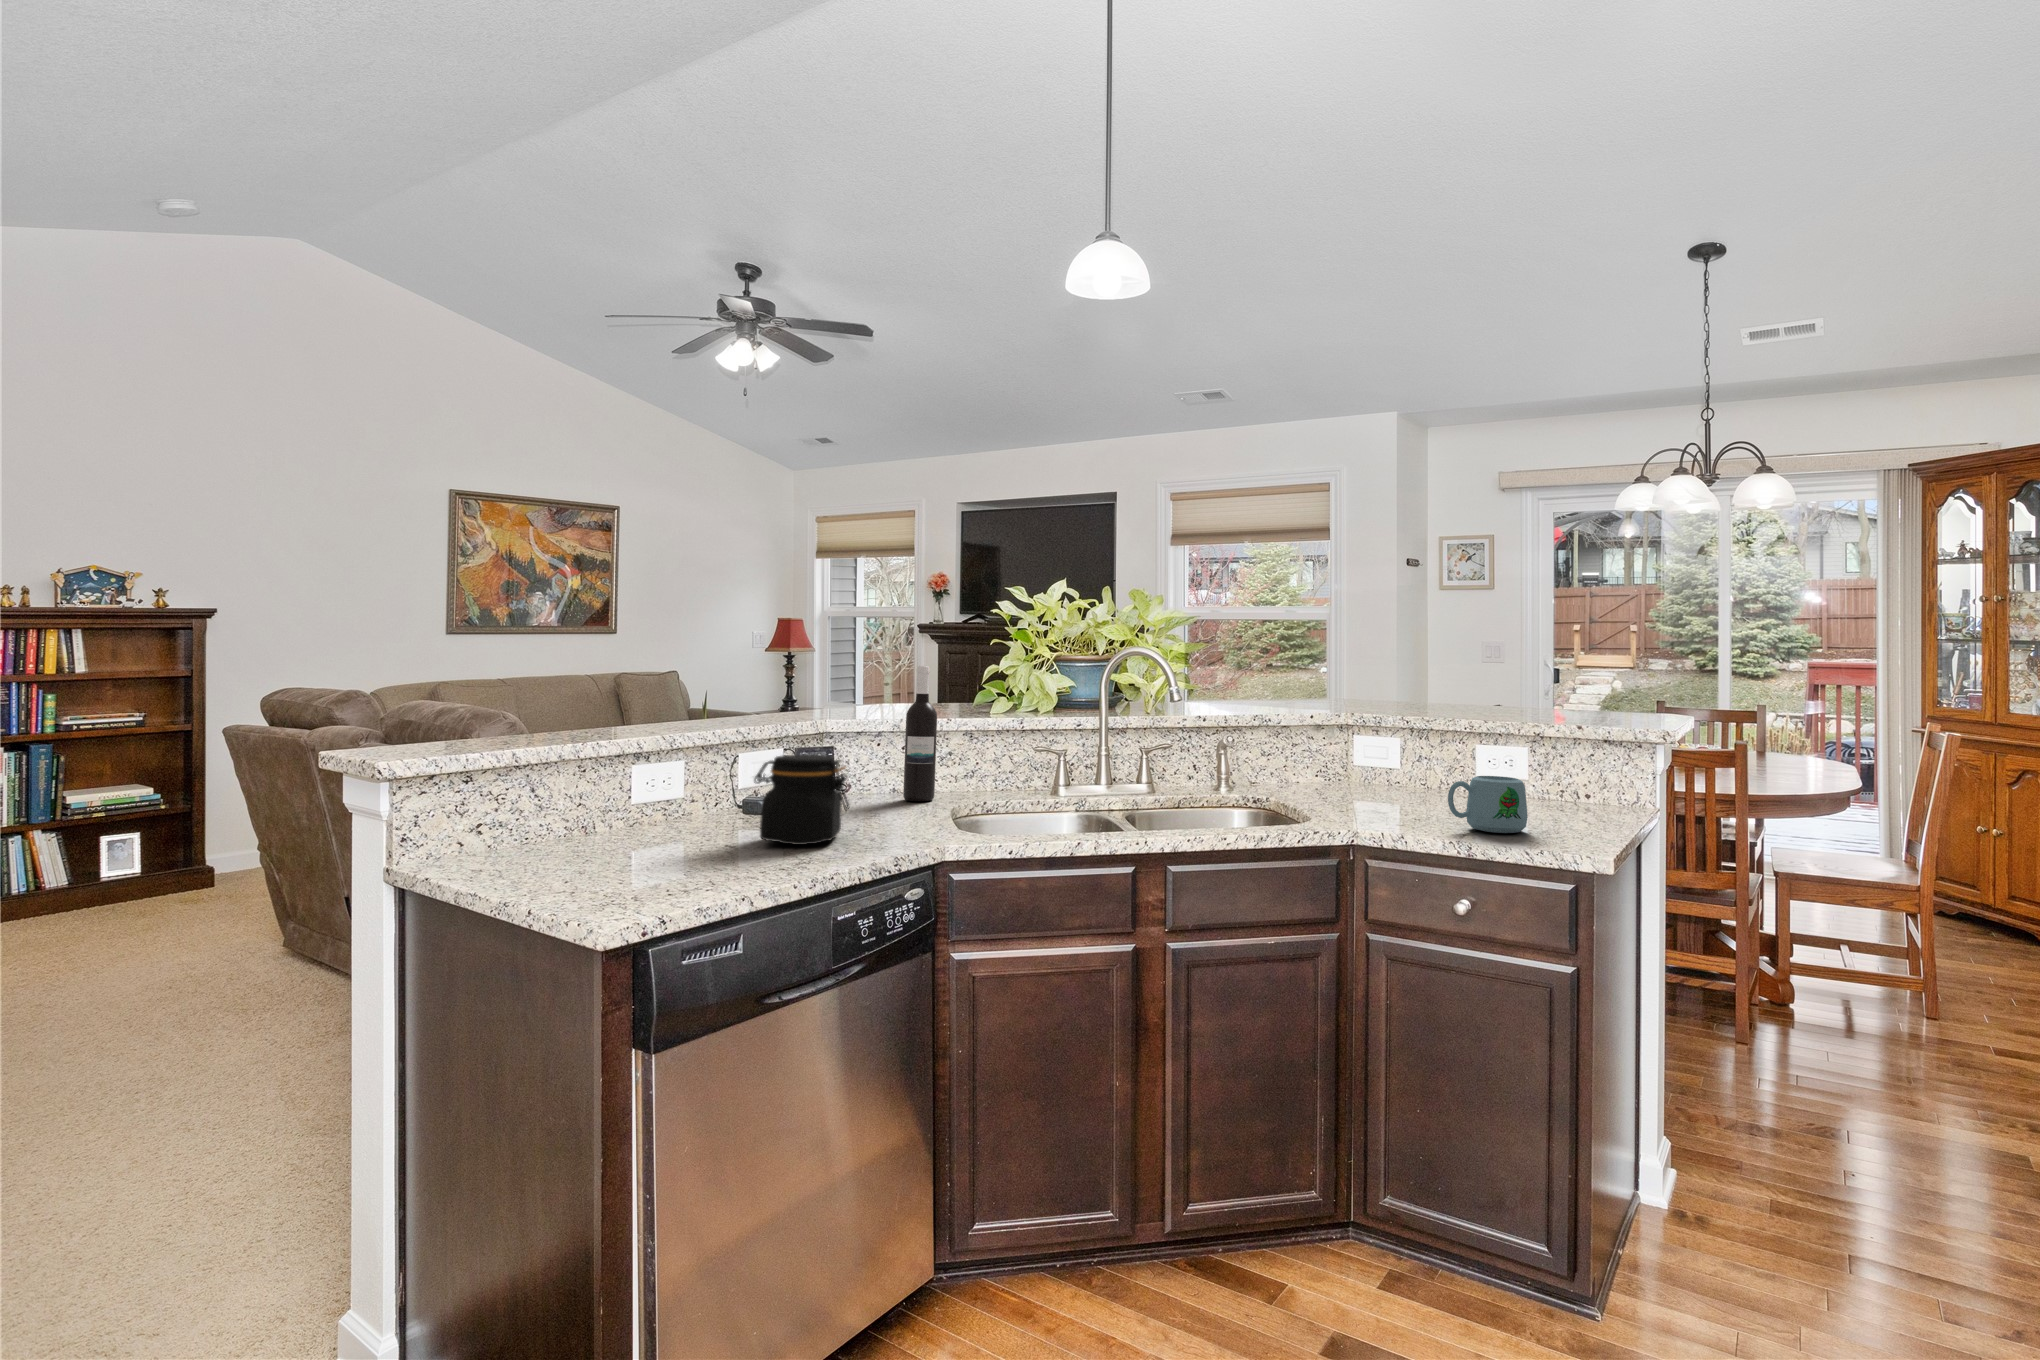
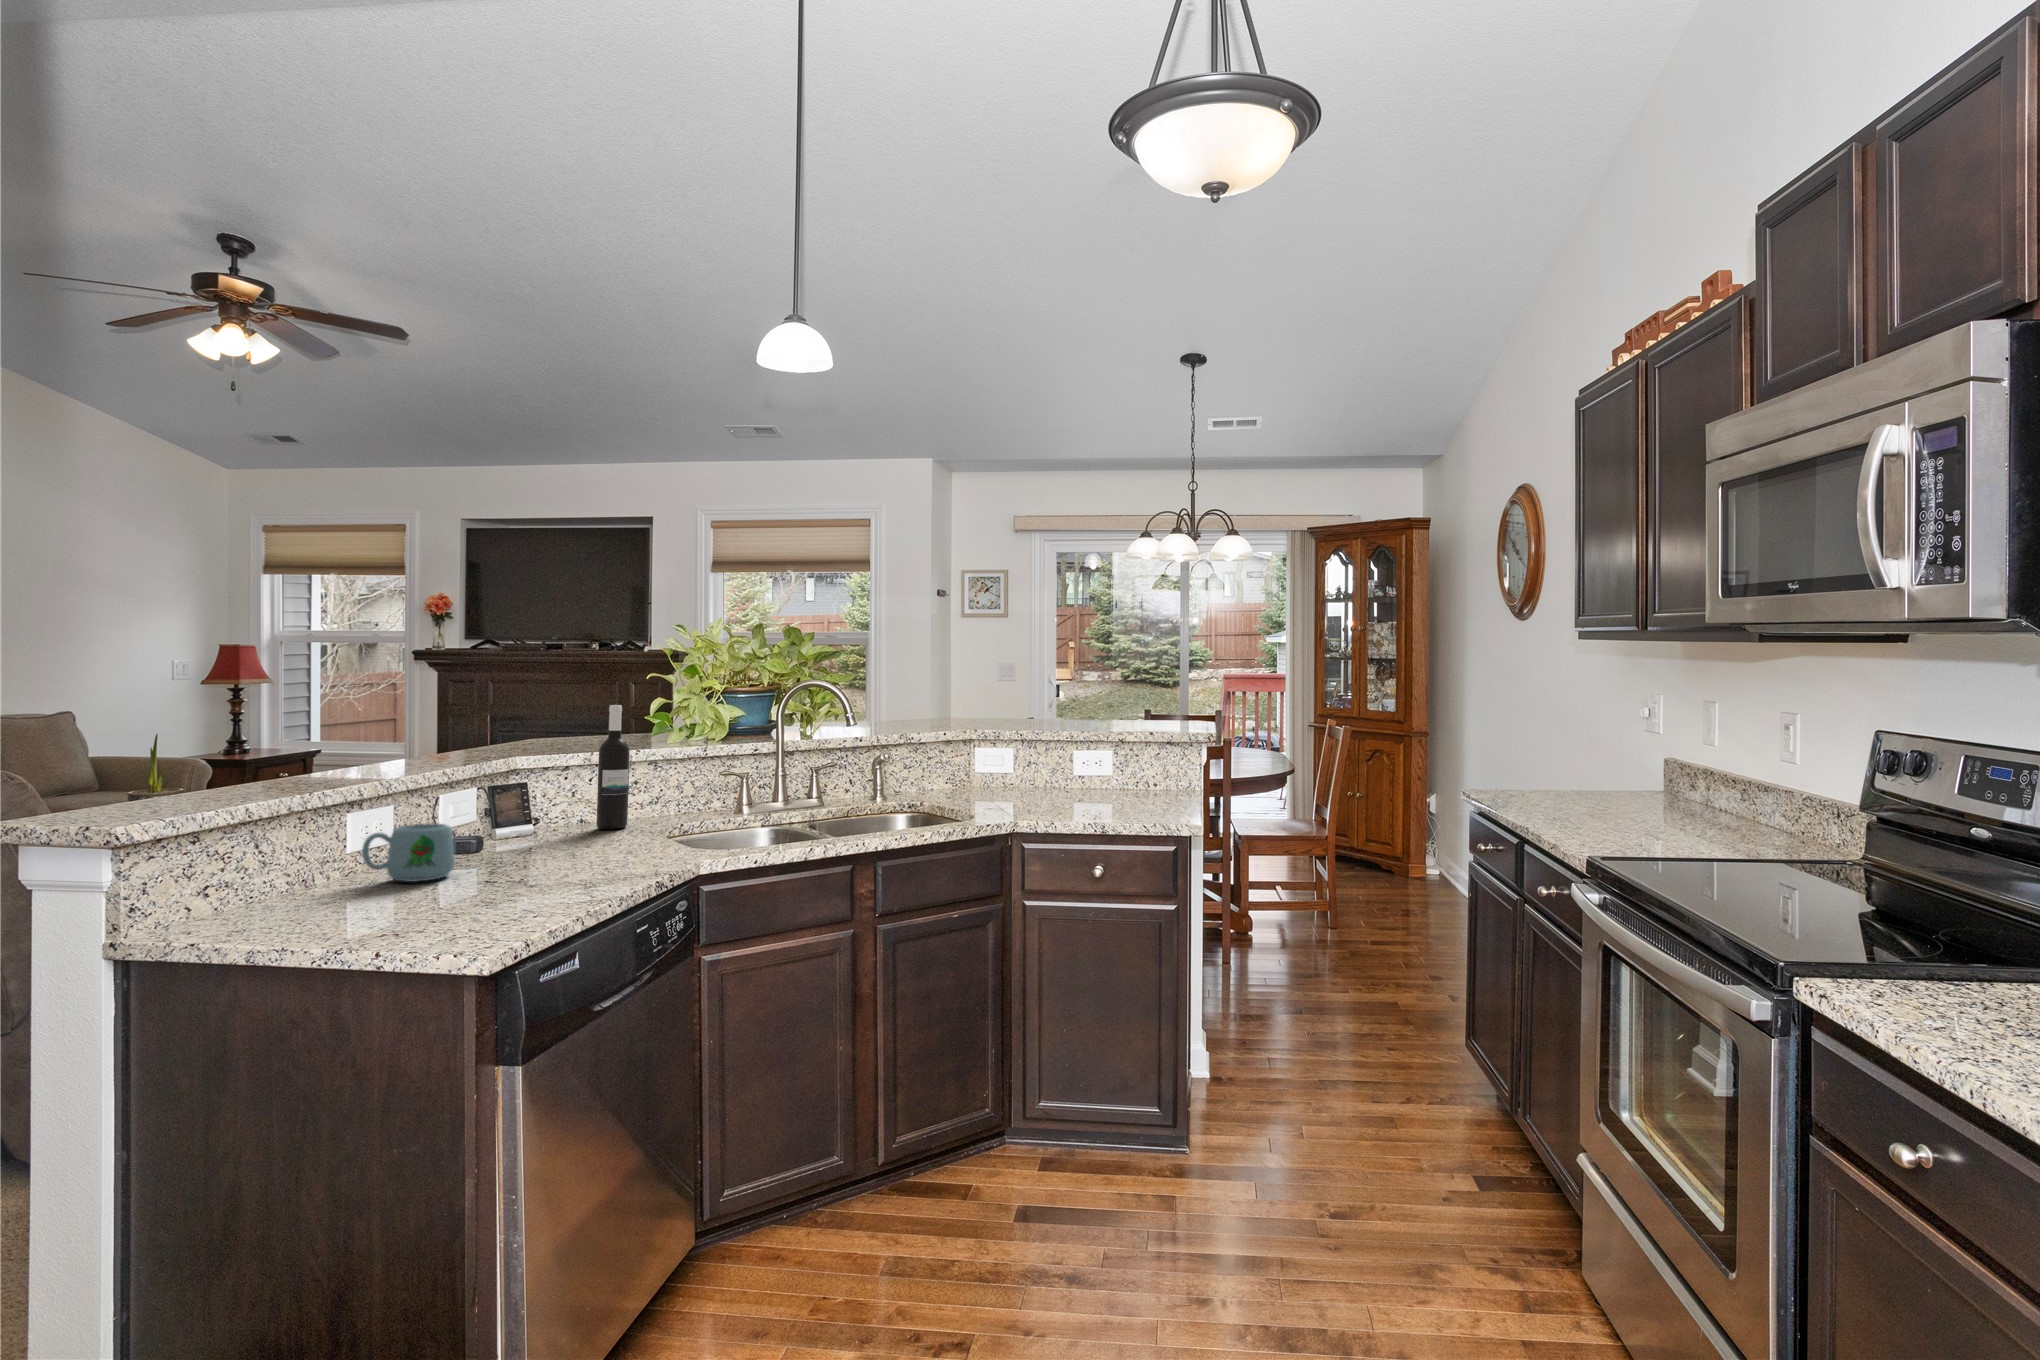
jar: present [754,755,849,845] -> none [508,792,602,873]
mug: present [1448,776,1528,833] -> present [362,824,455,882]

